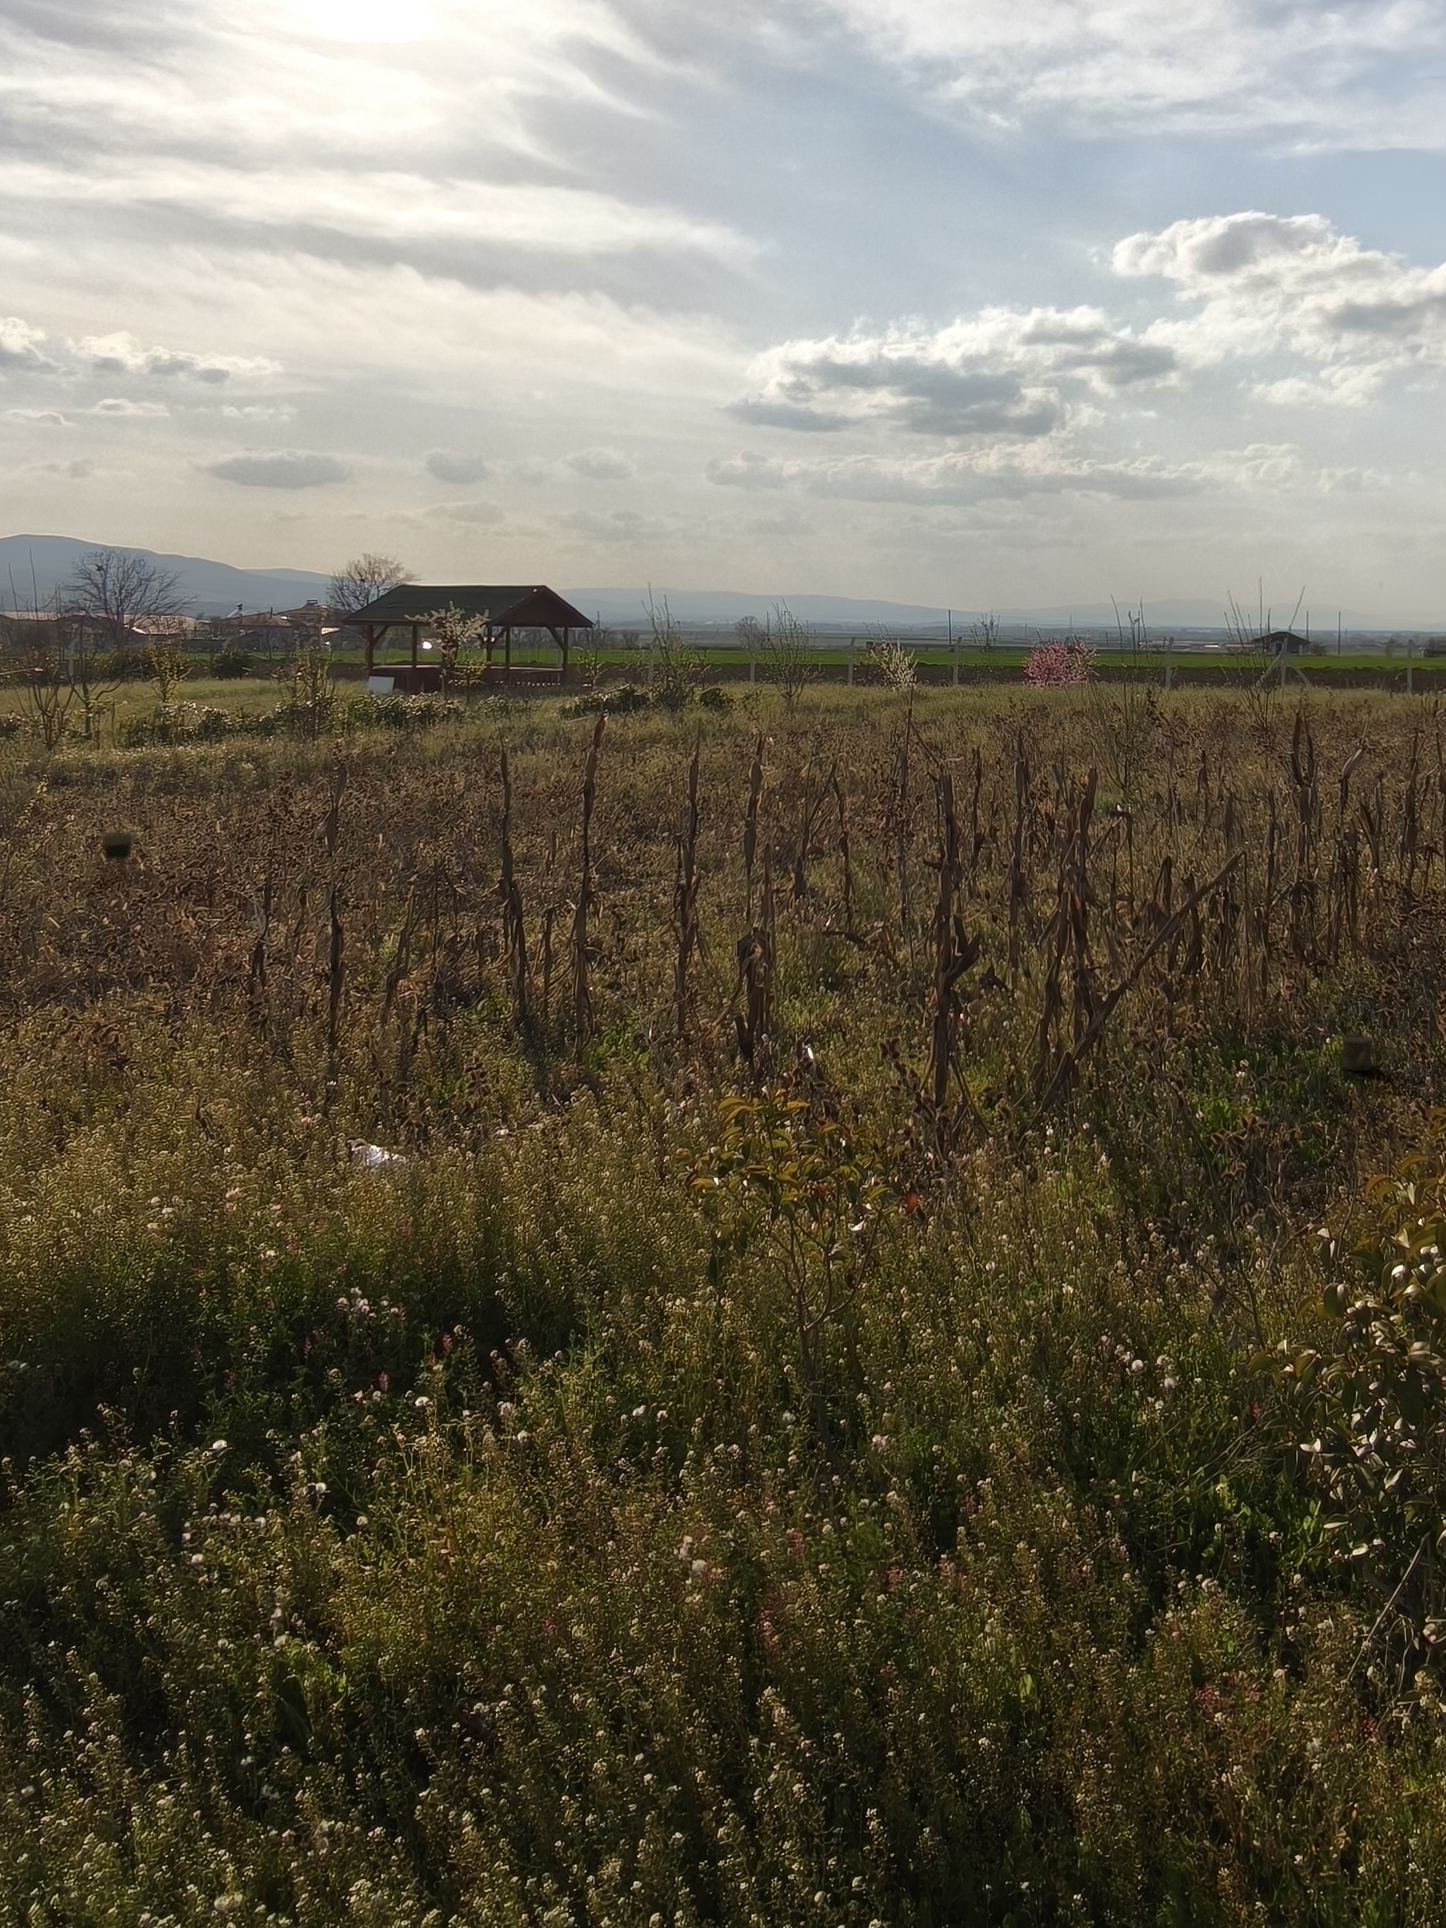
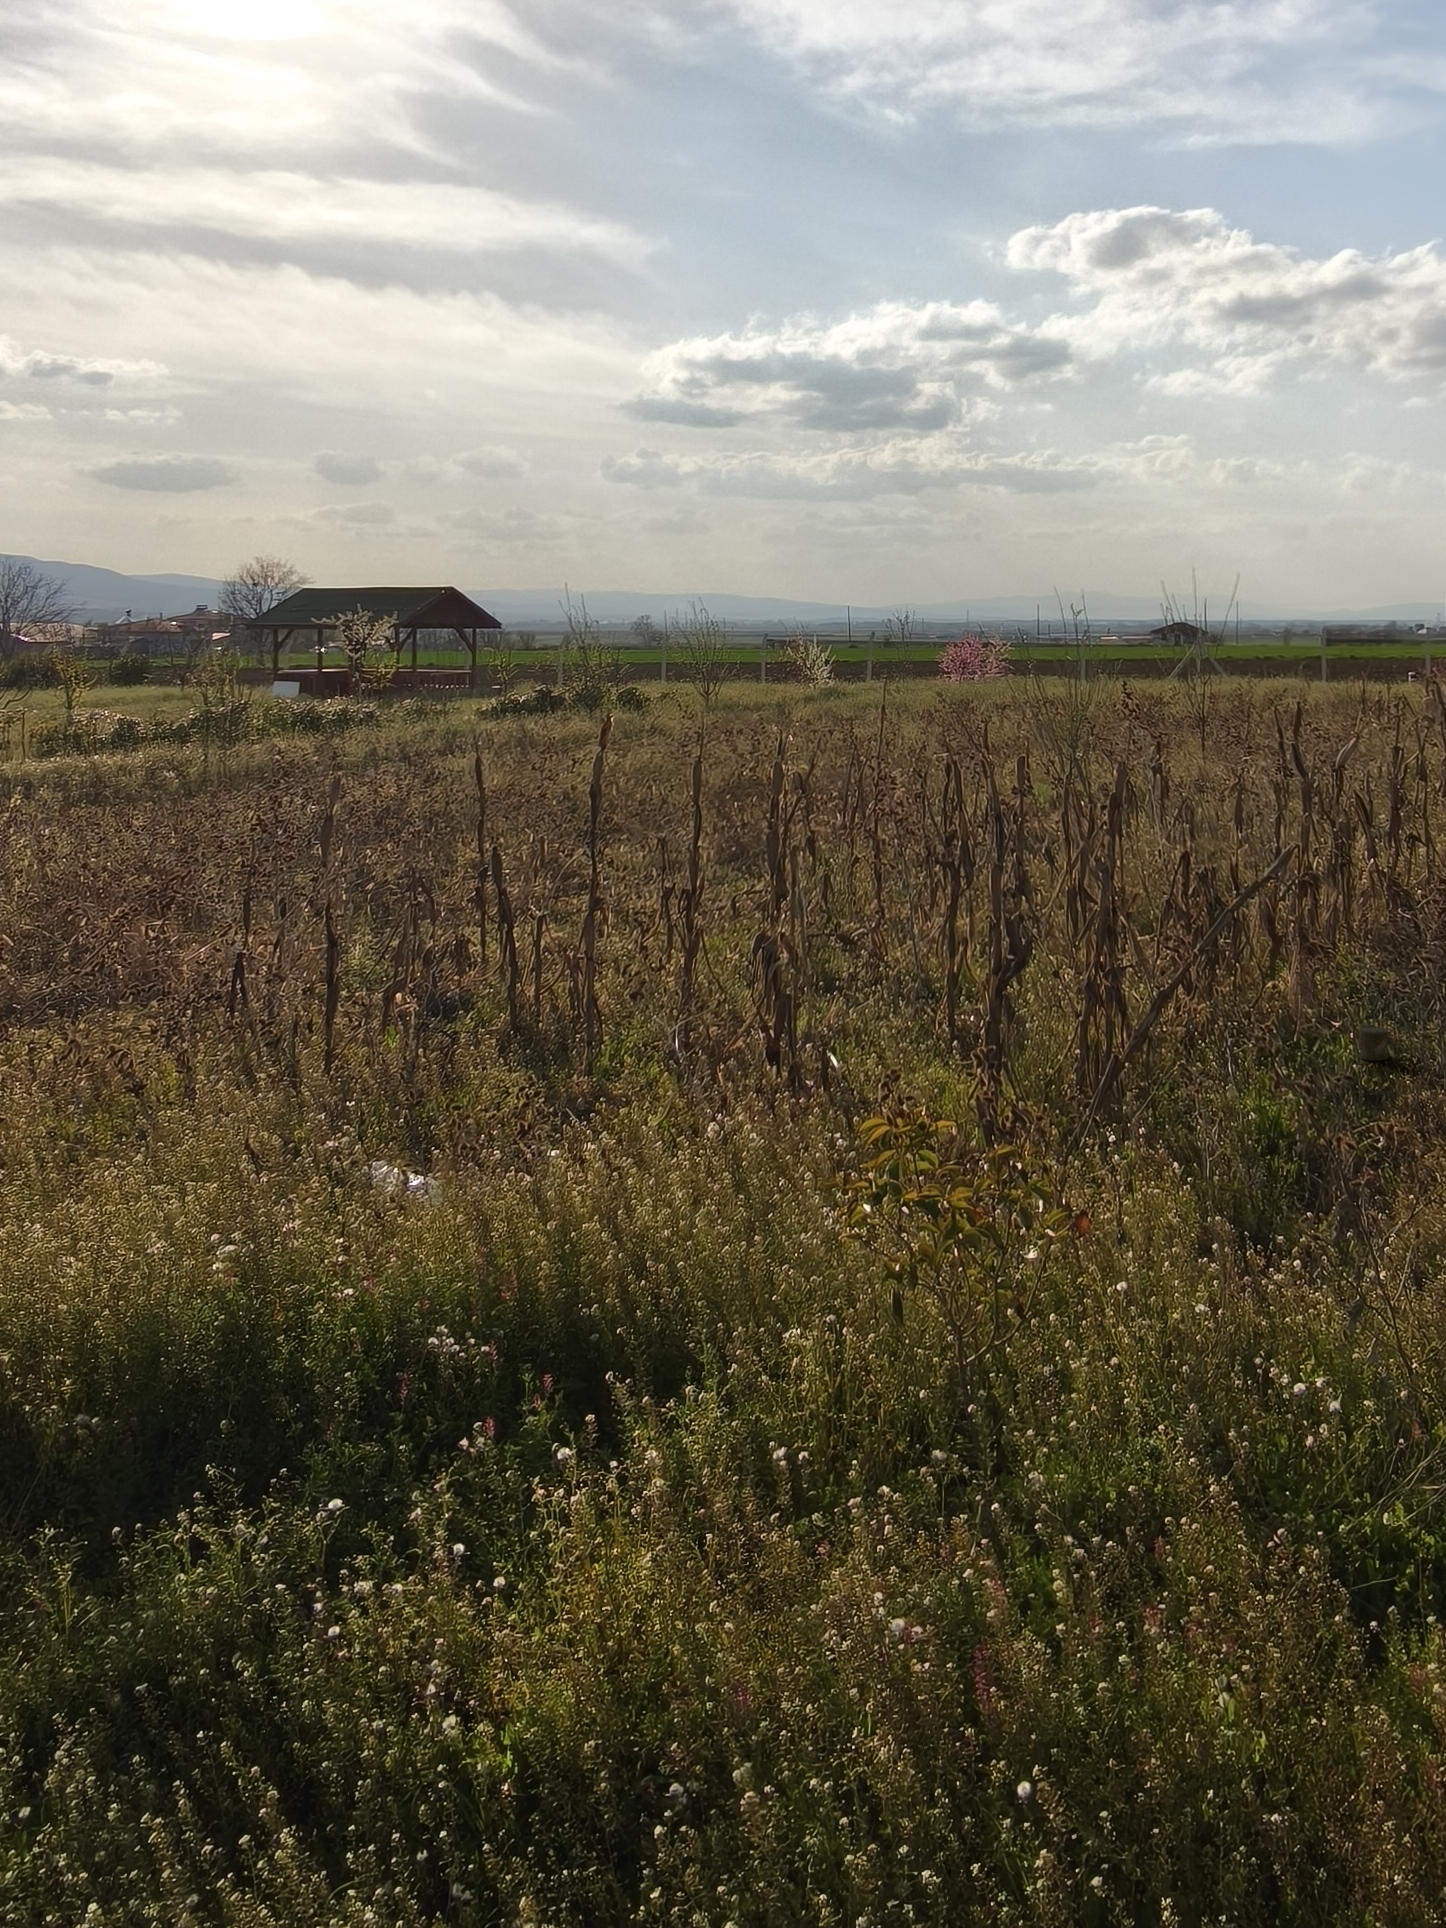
planter: present [102,832,133,876] -> none [46,844,78,891]

